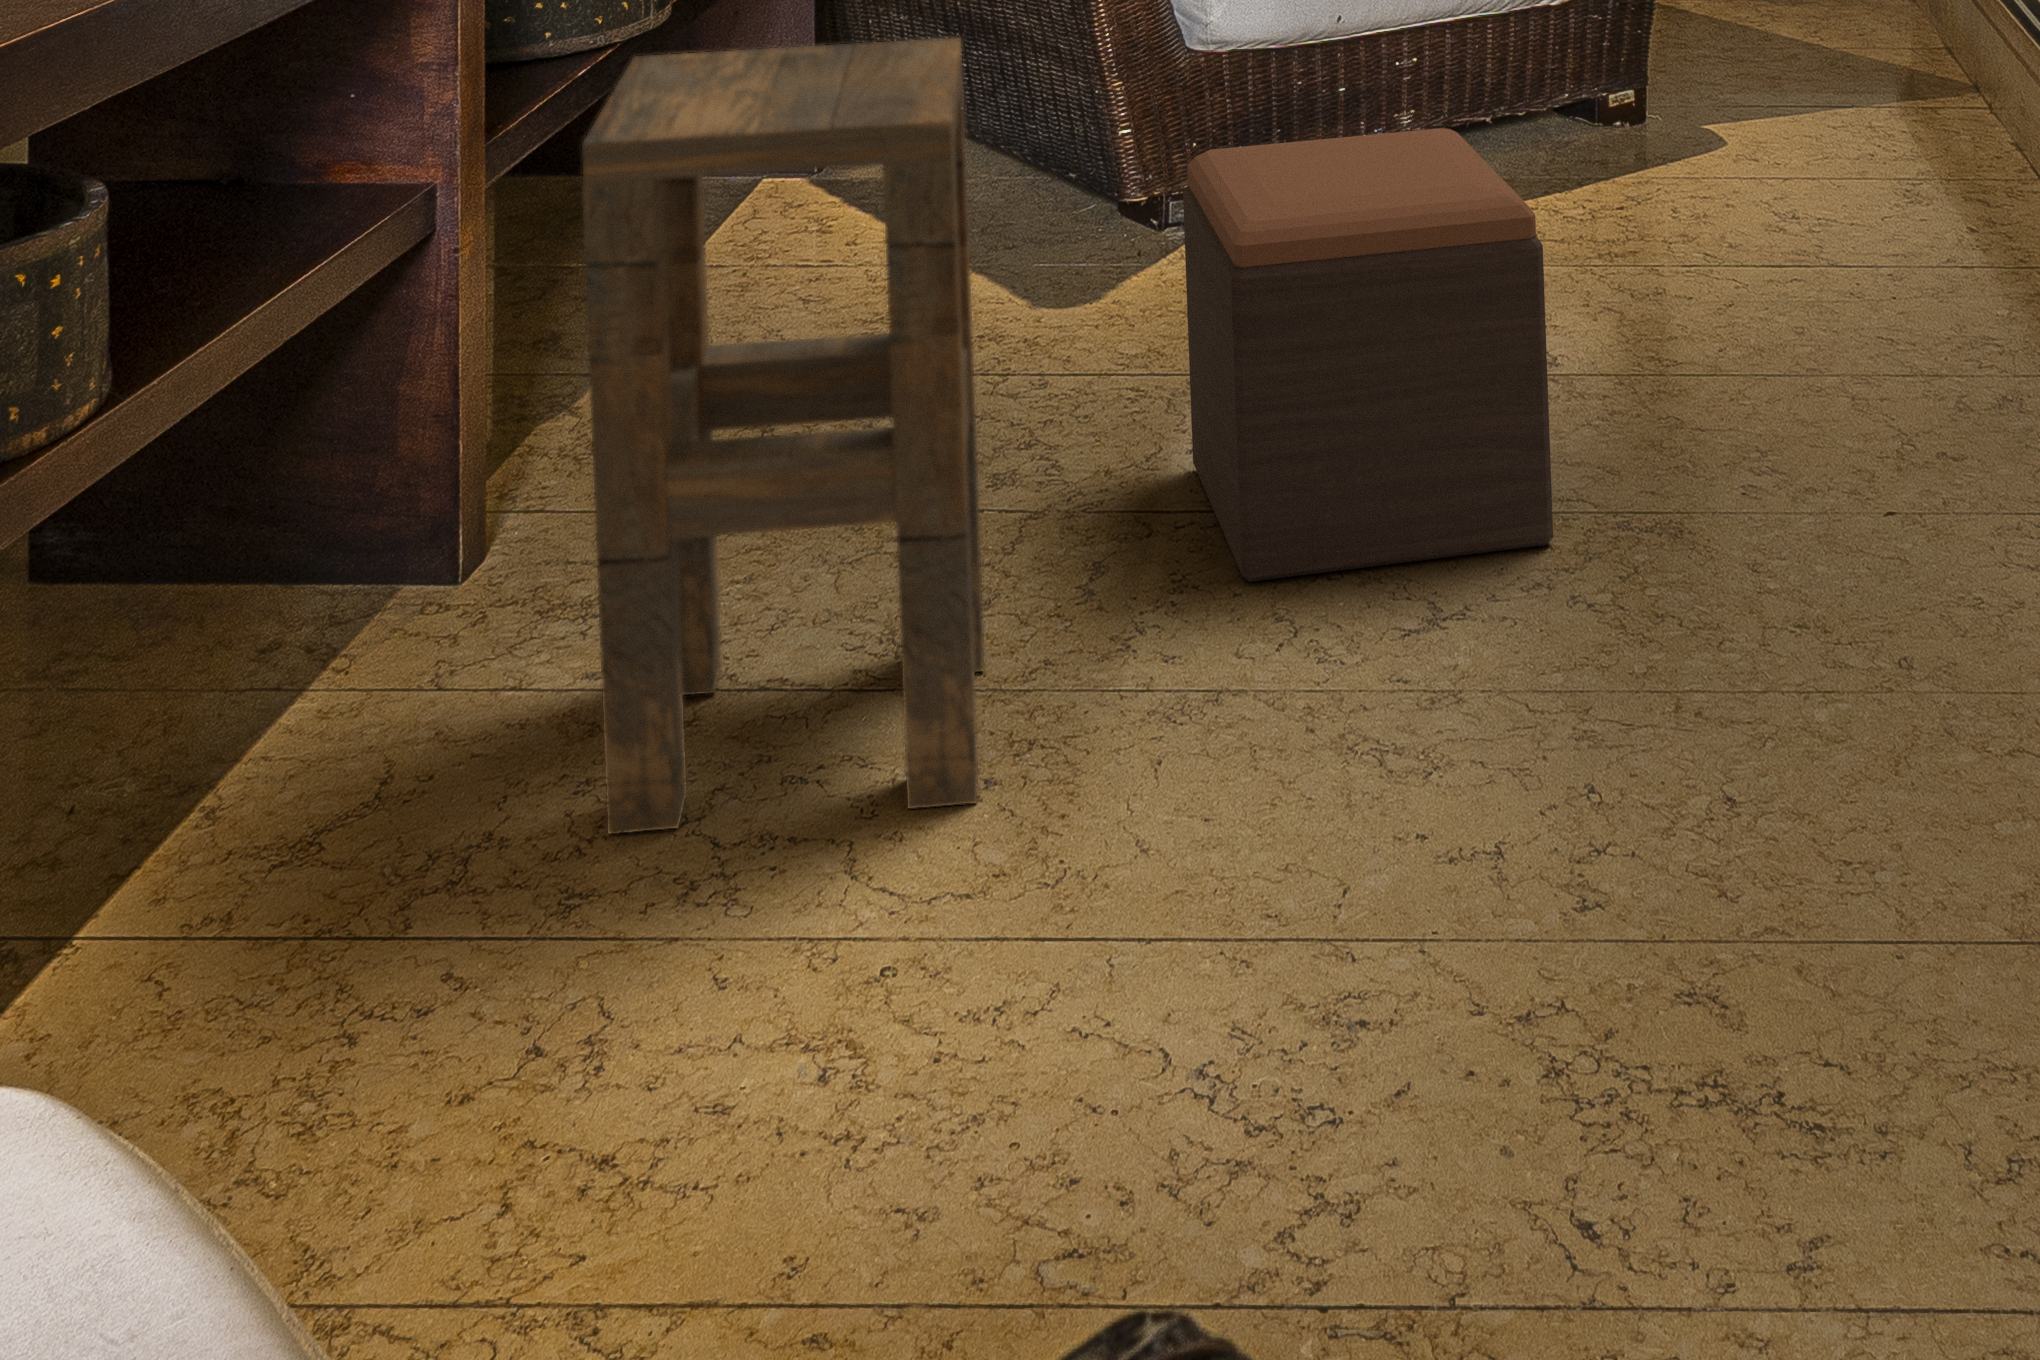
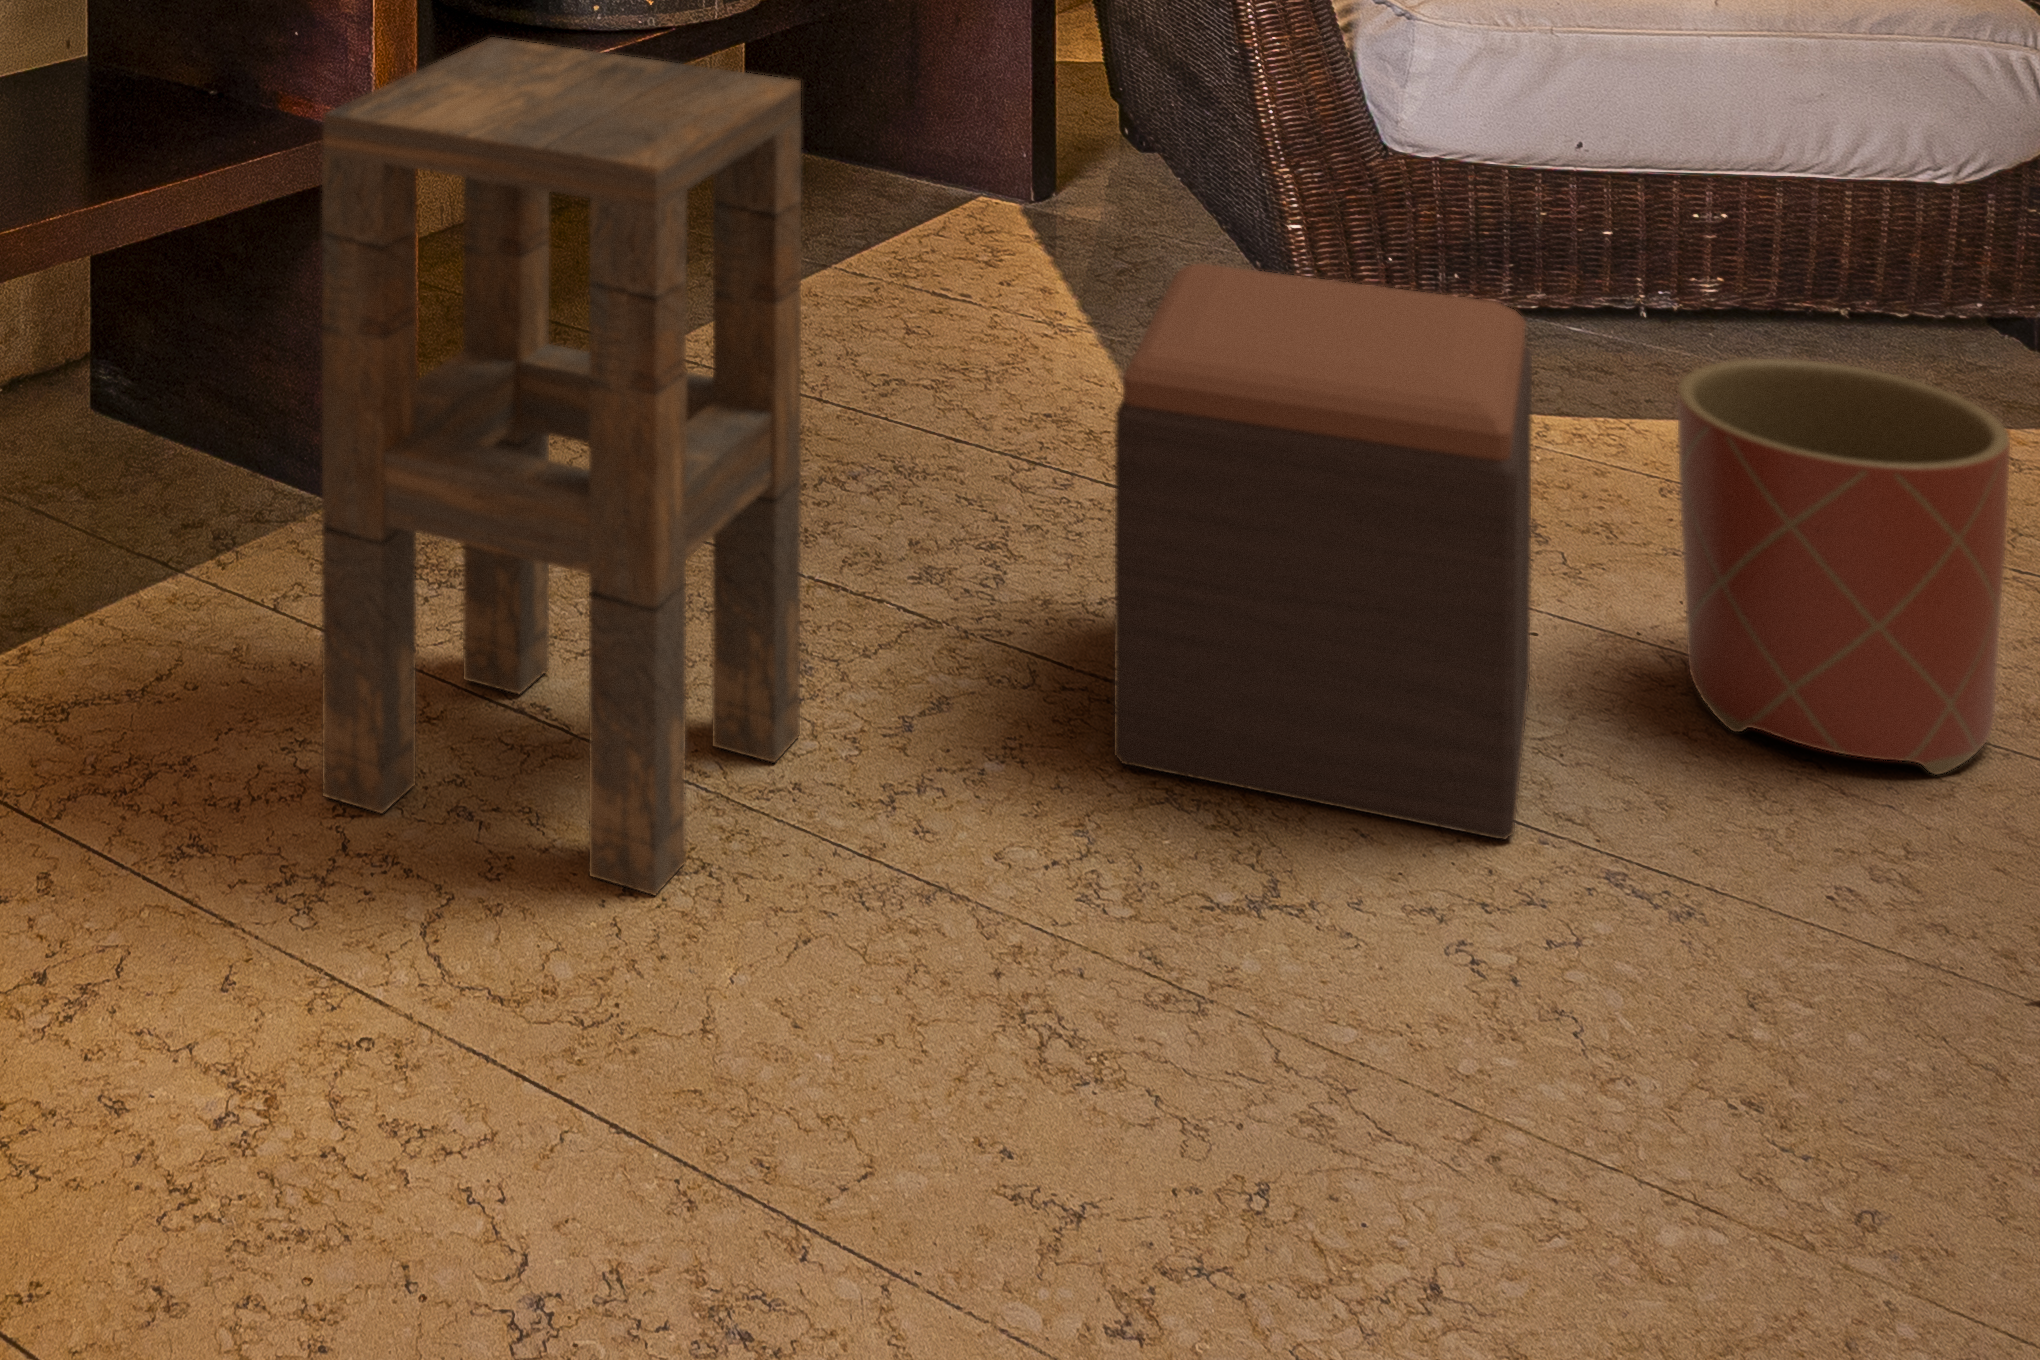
planter: none [1554,129,1784,427] -> present [1677,359,2010,774]

